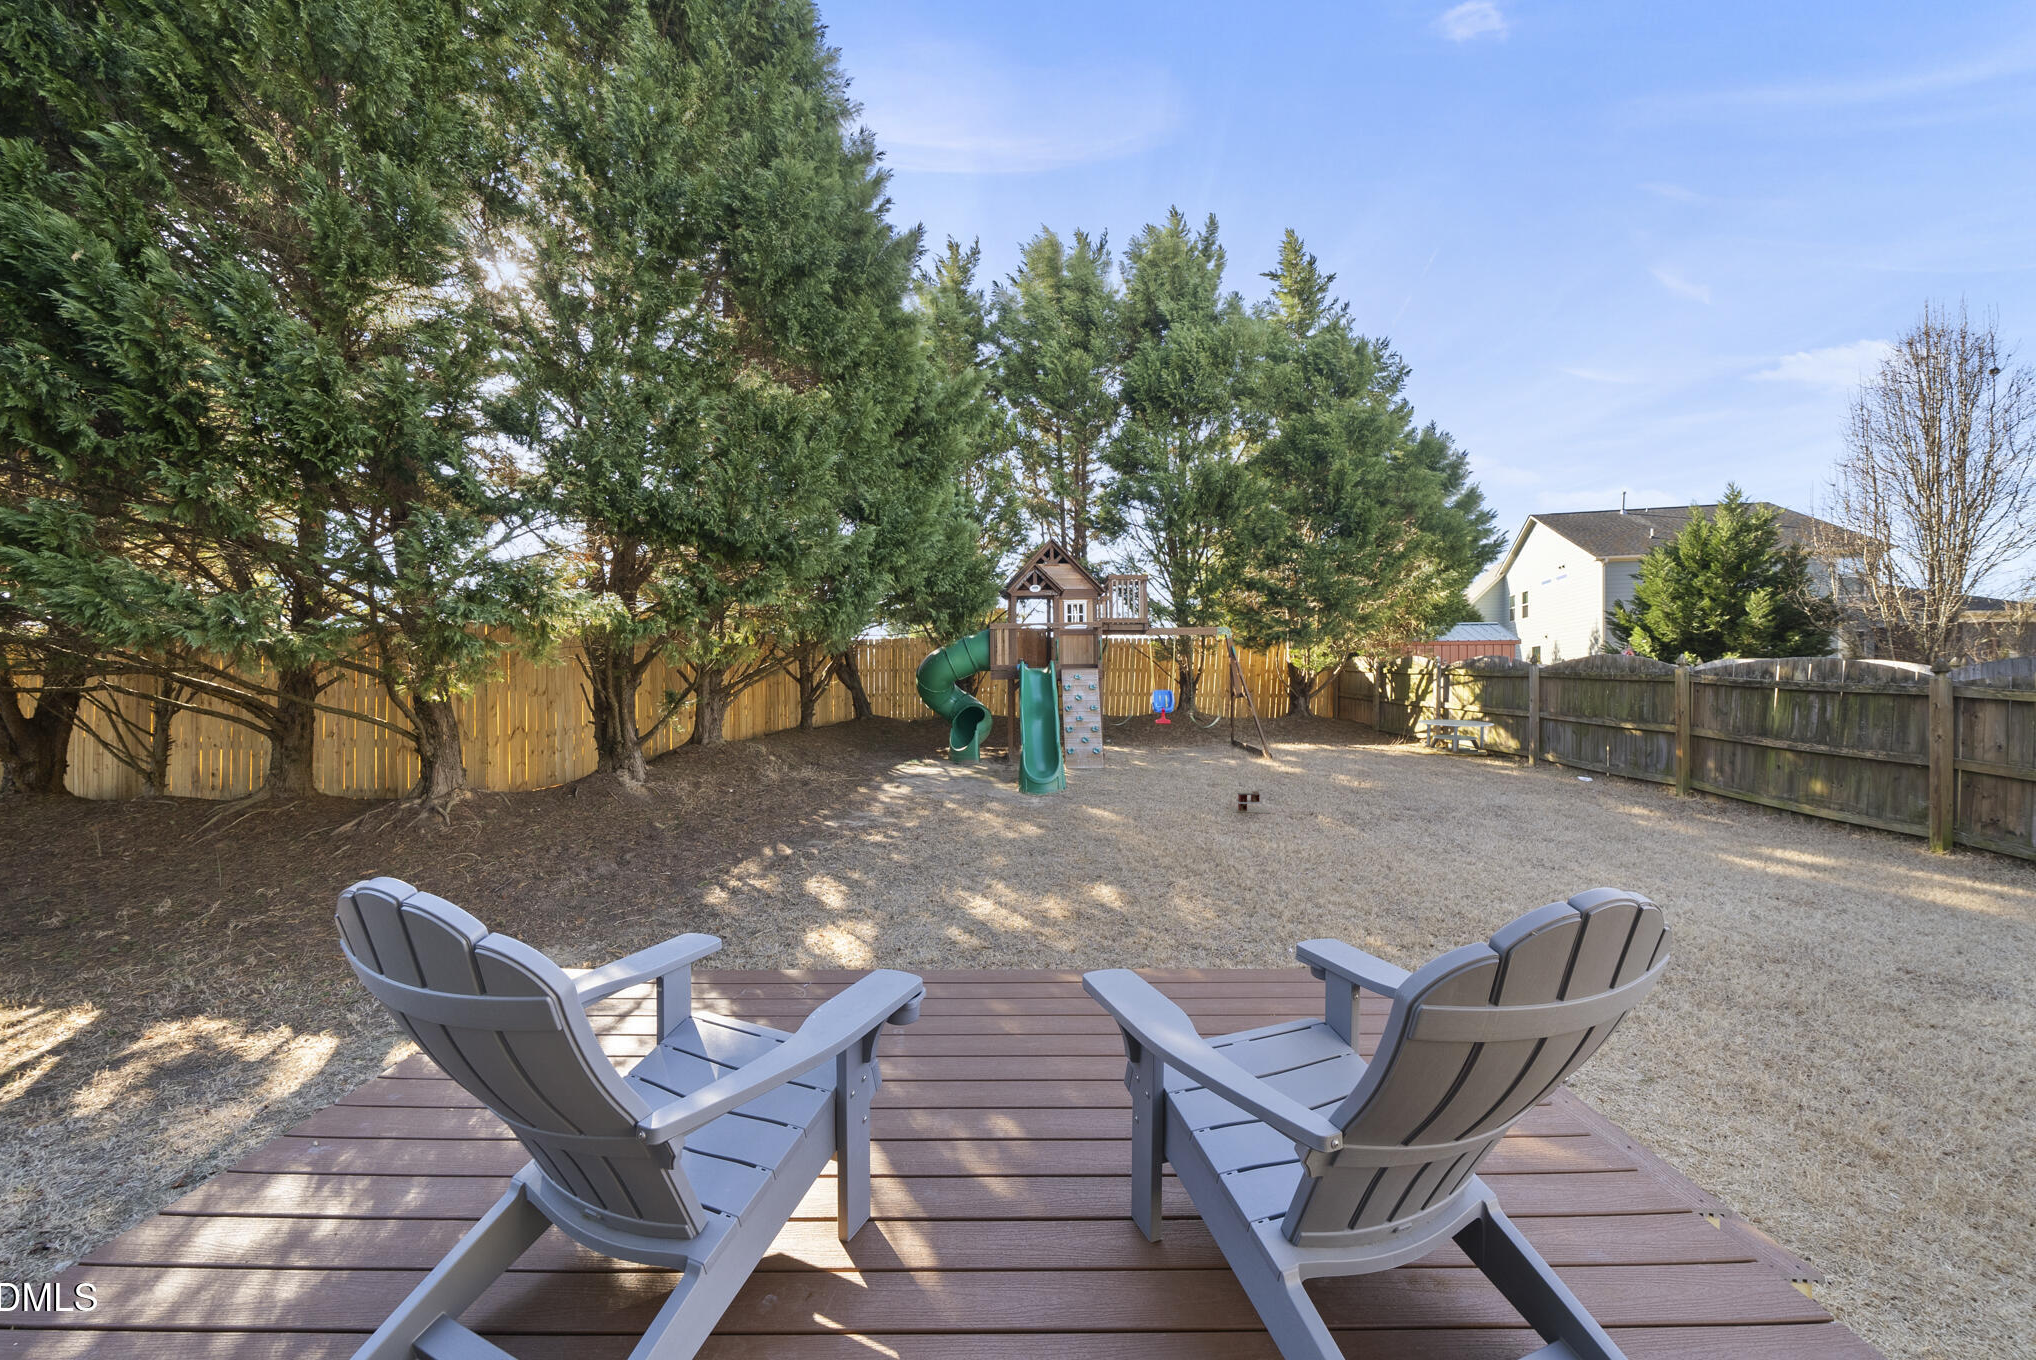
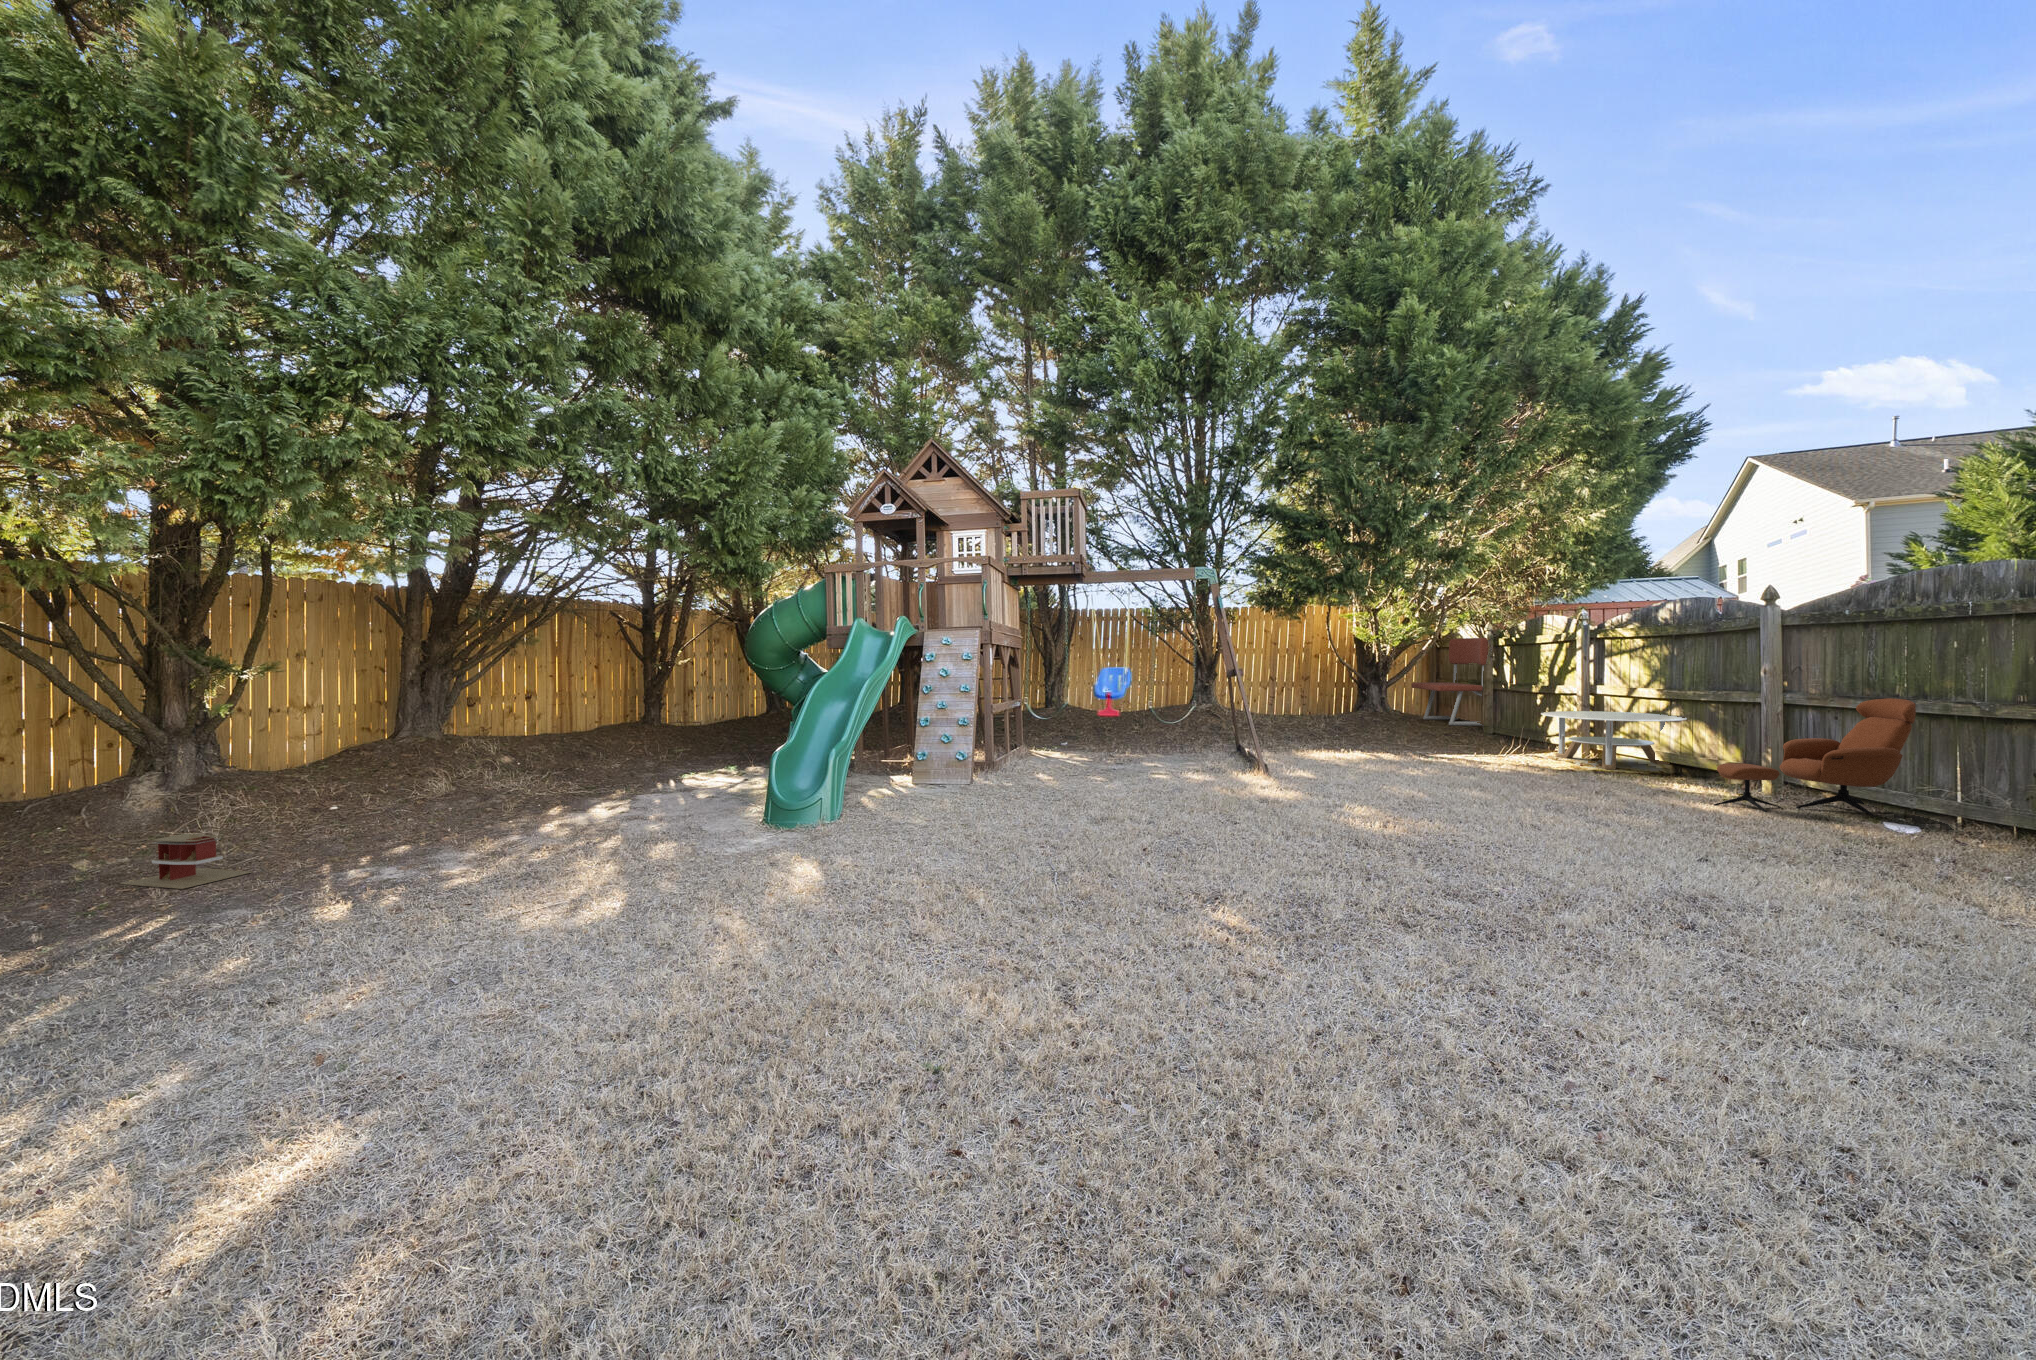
bench: none [1324,666,1376,726] -> present [1411,638,1488,726]
lounge chair: none [1507,717,1591,774] -> present [1714,698,1916,817]
toy house: present [1228,791,1270,813] -> present [121,834,251,889]

